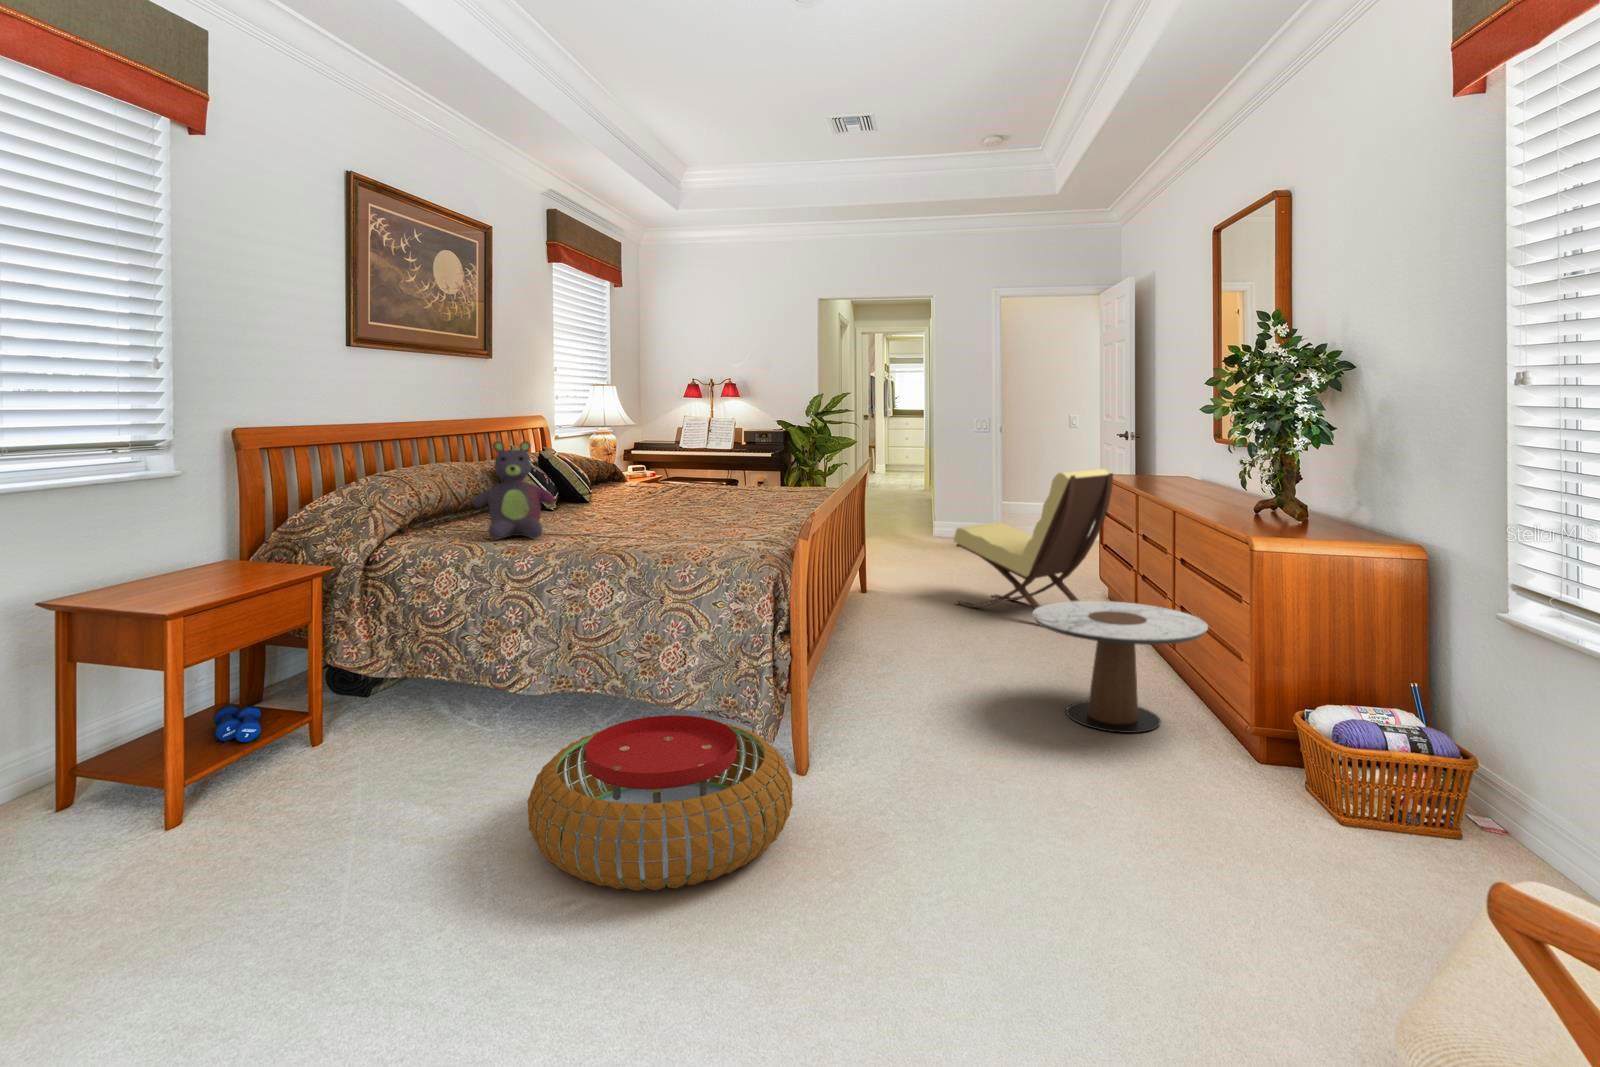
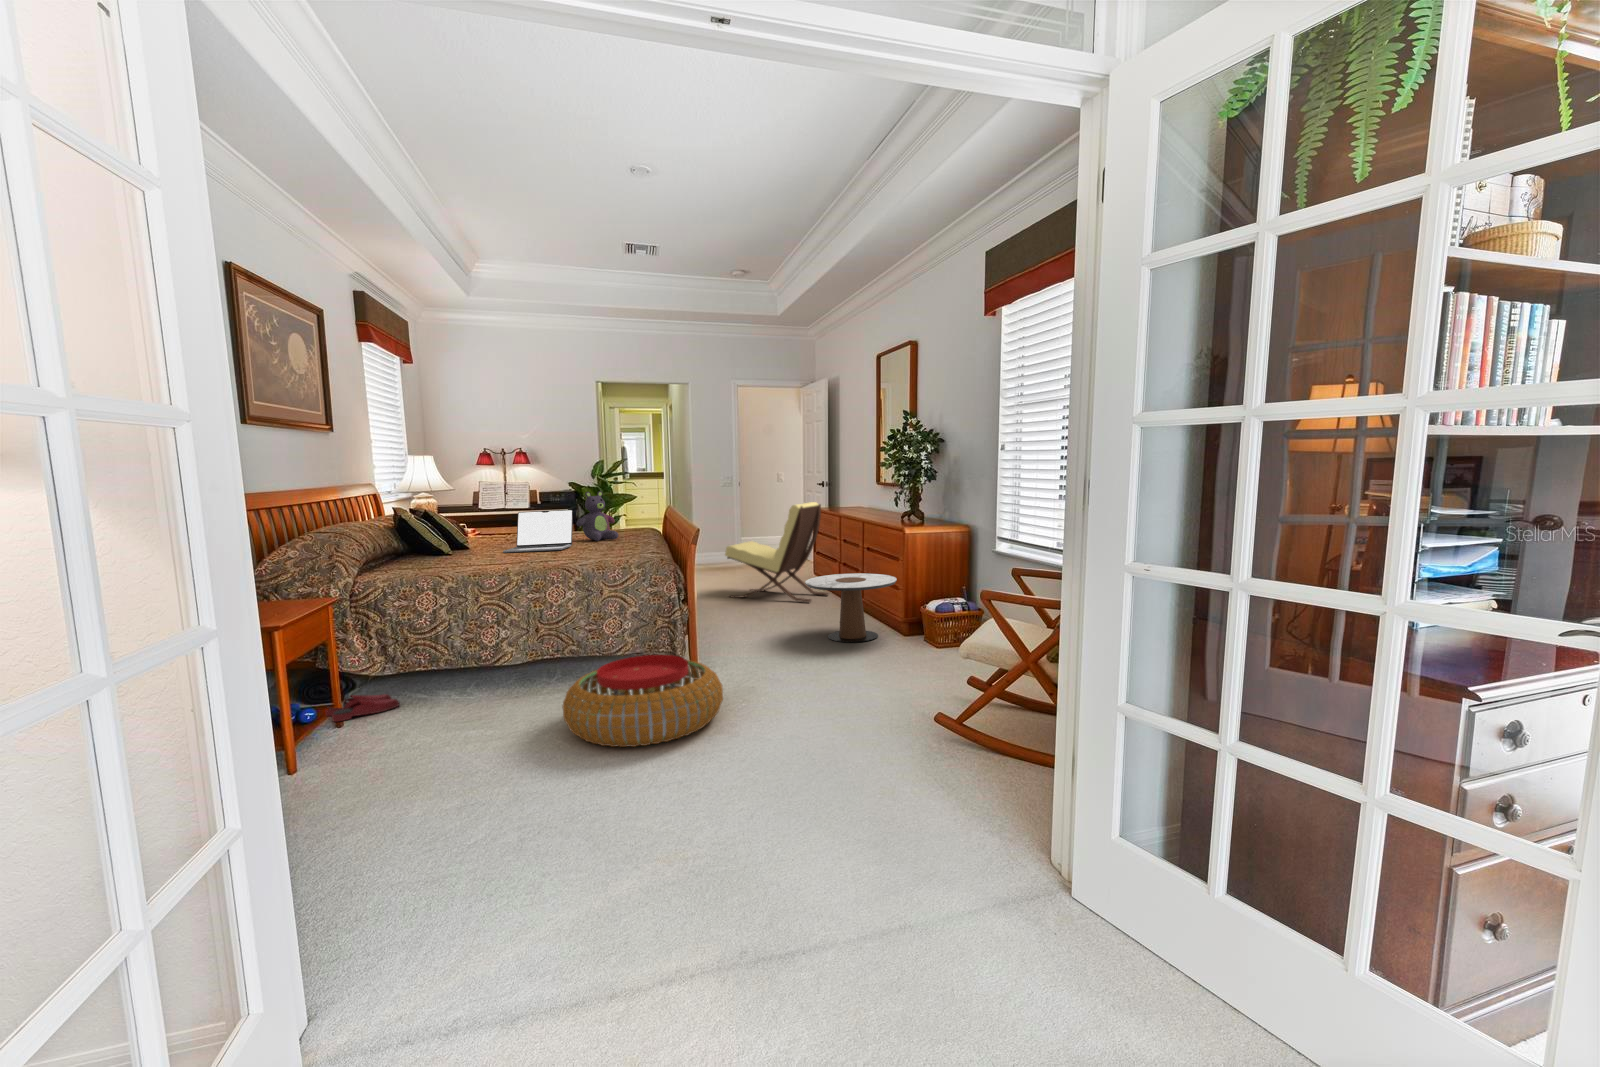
stuffed bear: present [473,441,555,540] -> present [577,491,618,541]
laptop: none [595,462,700,522] -> present [503,510,573,553]
slippers: none [337,692,424,727] -> present [326,694,399,722]

